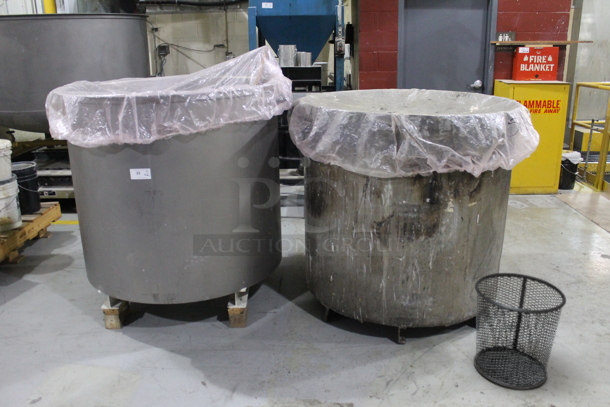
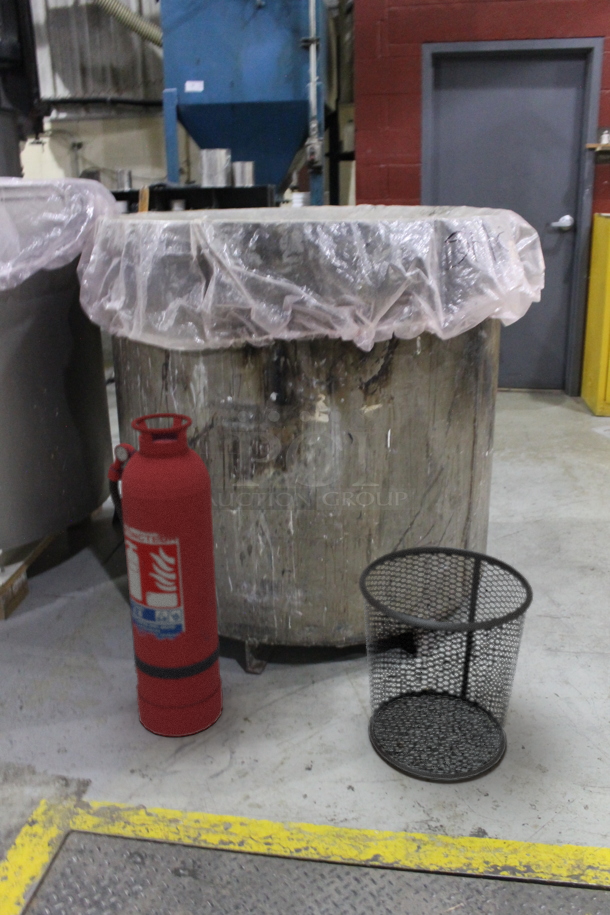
fire extinguisher: none [344,211,402,376] -> present [108,413,223,736]

